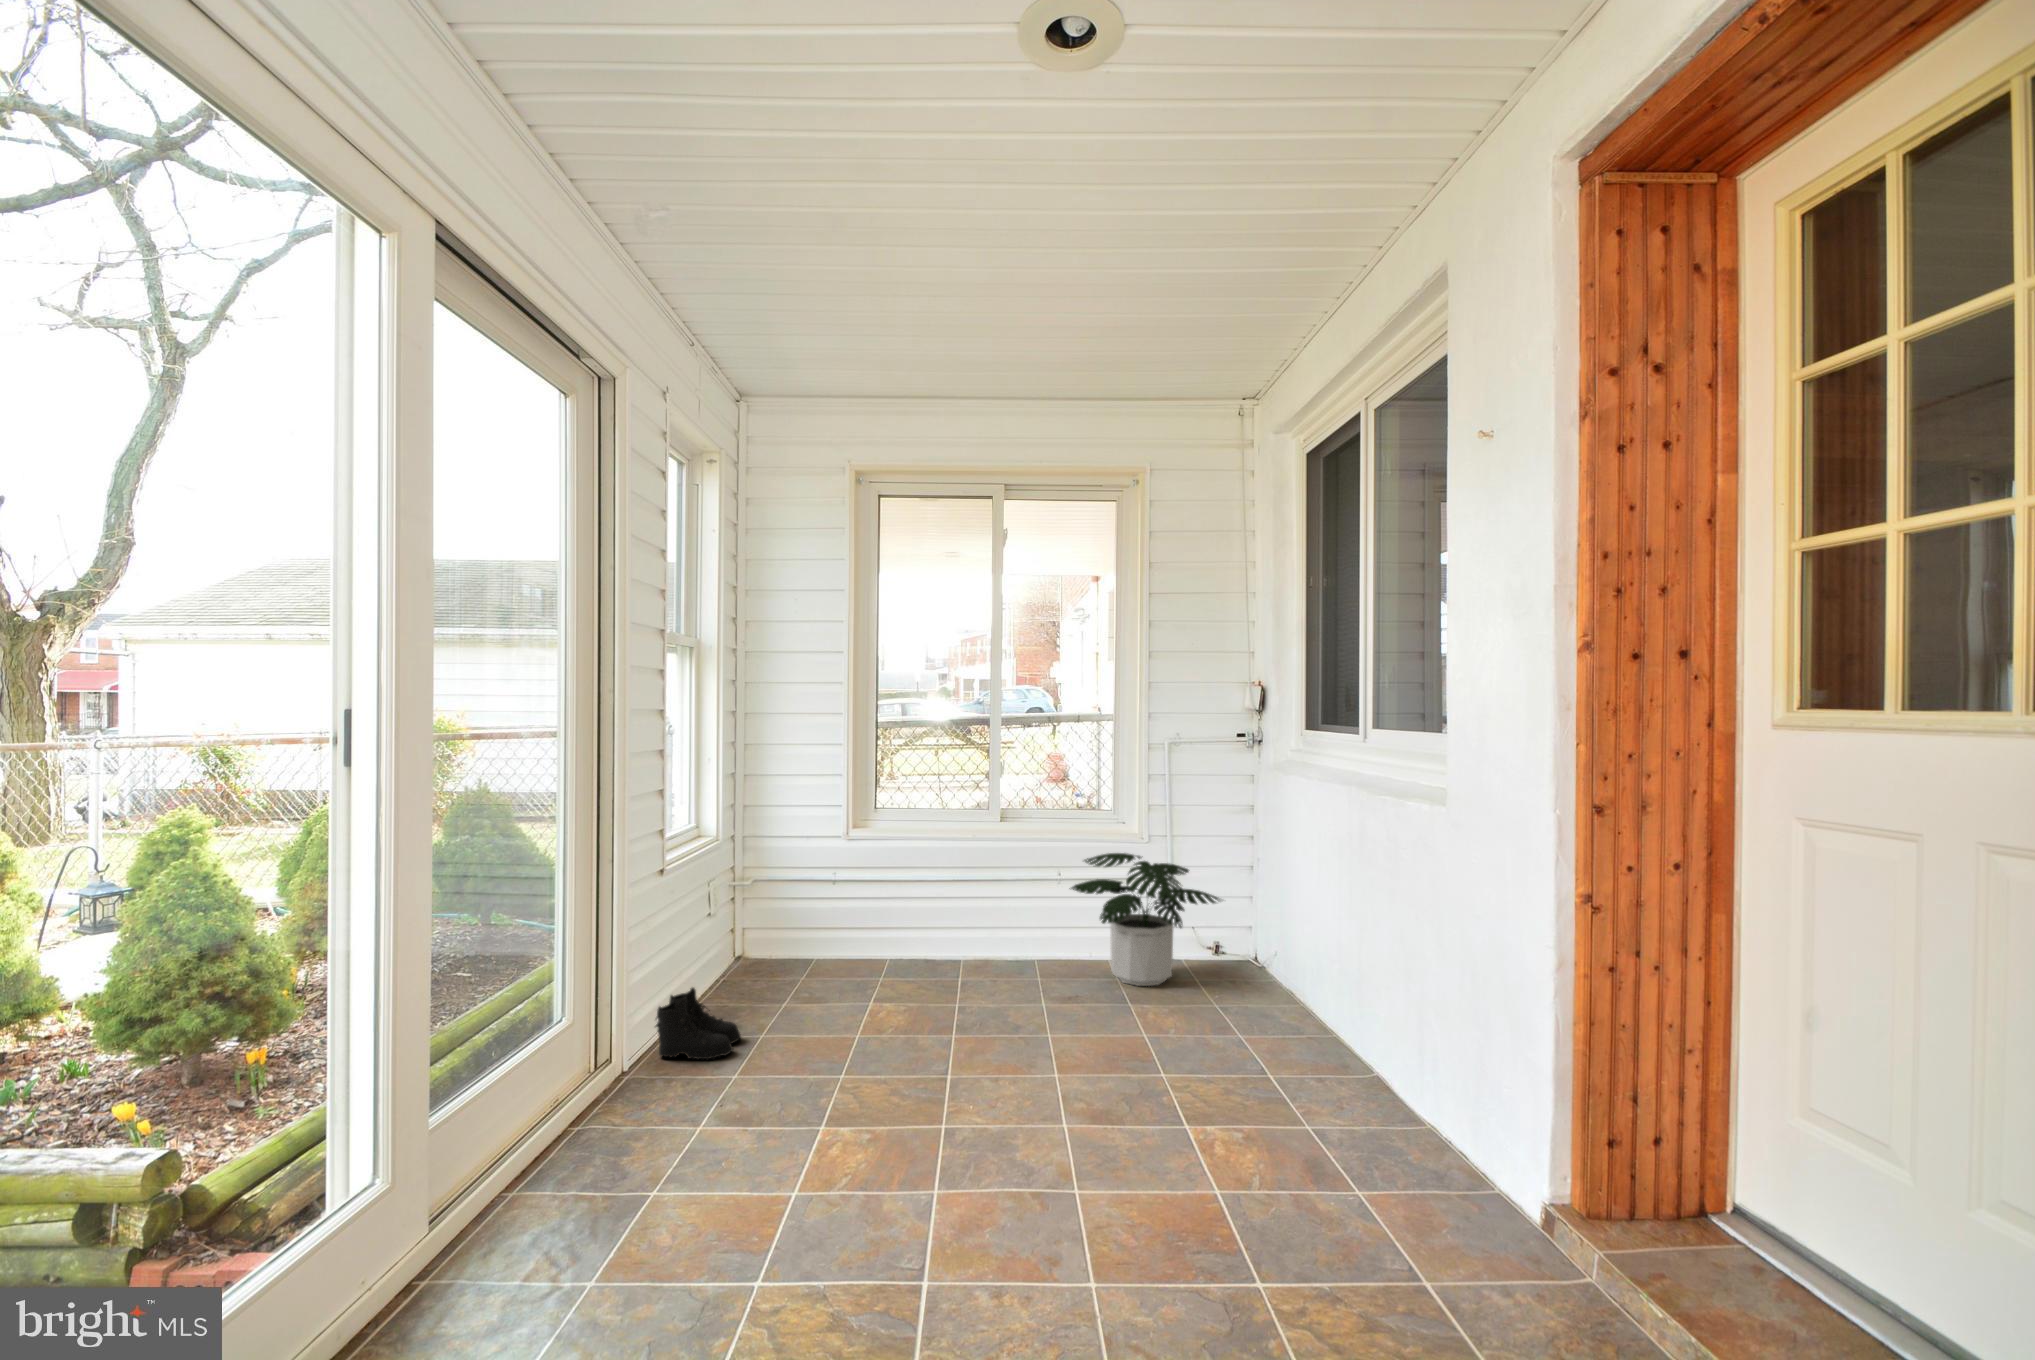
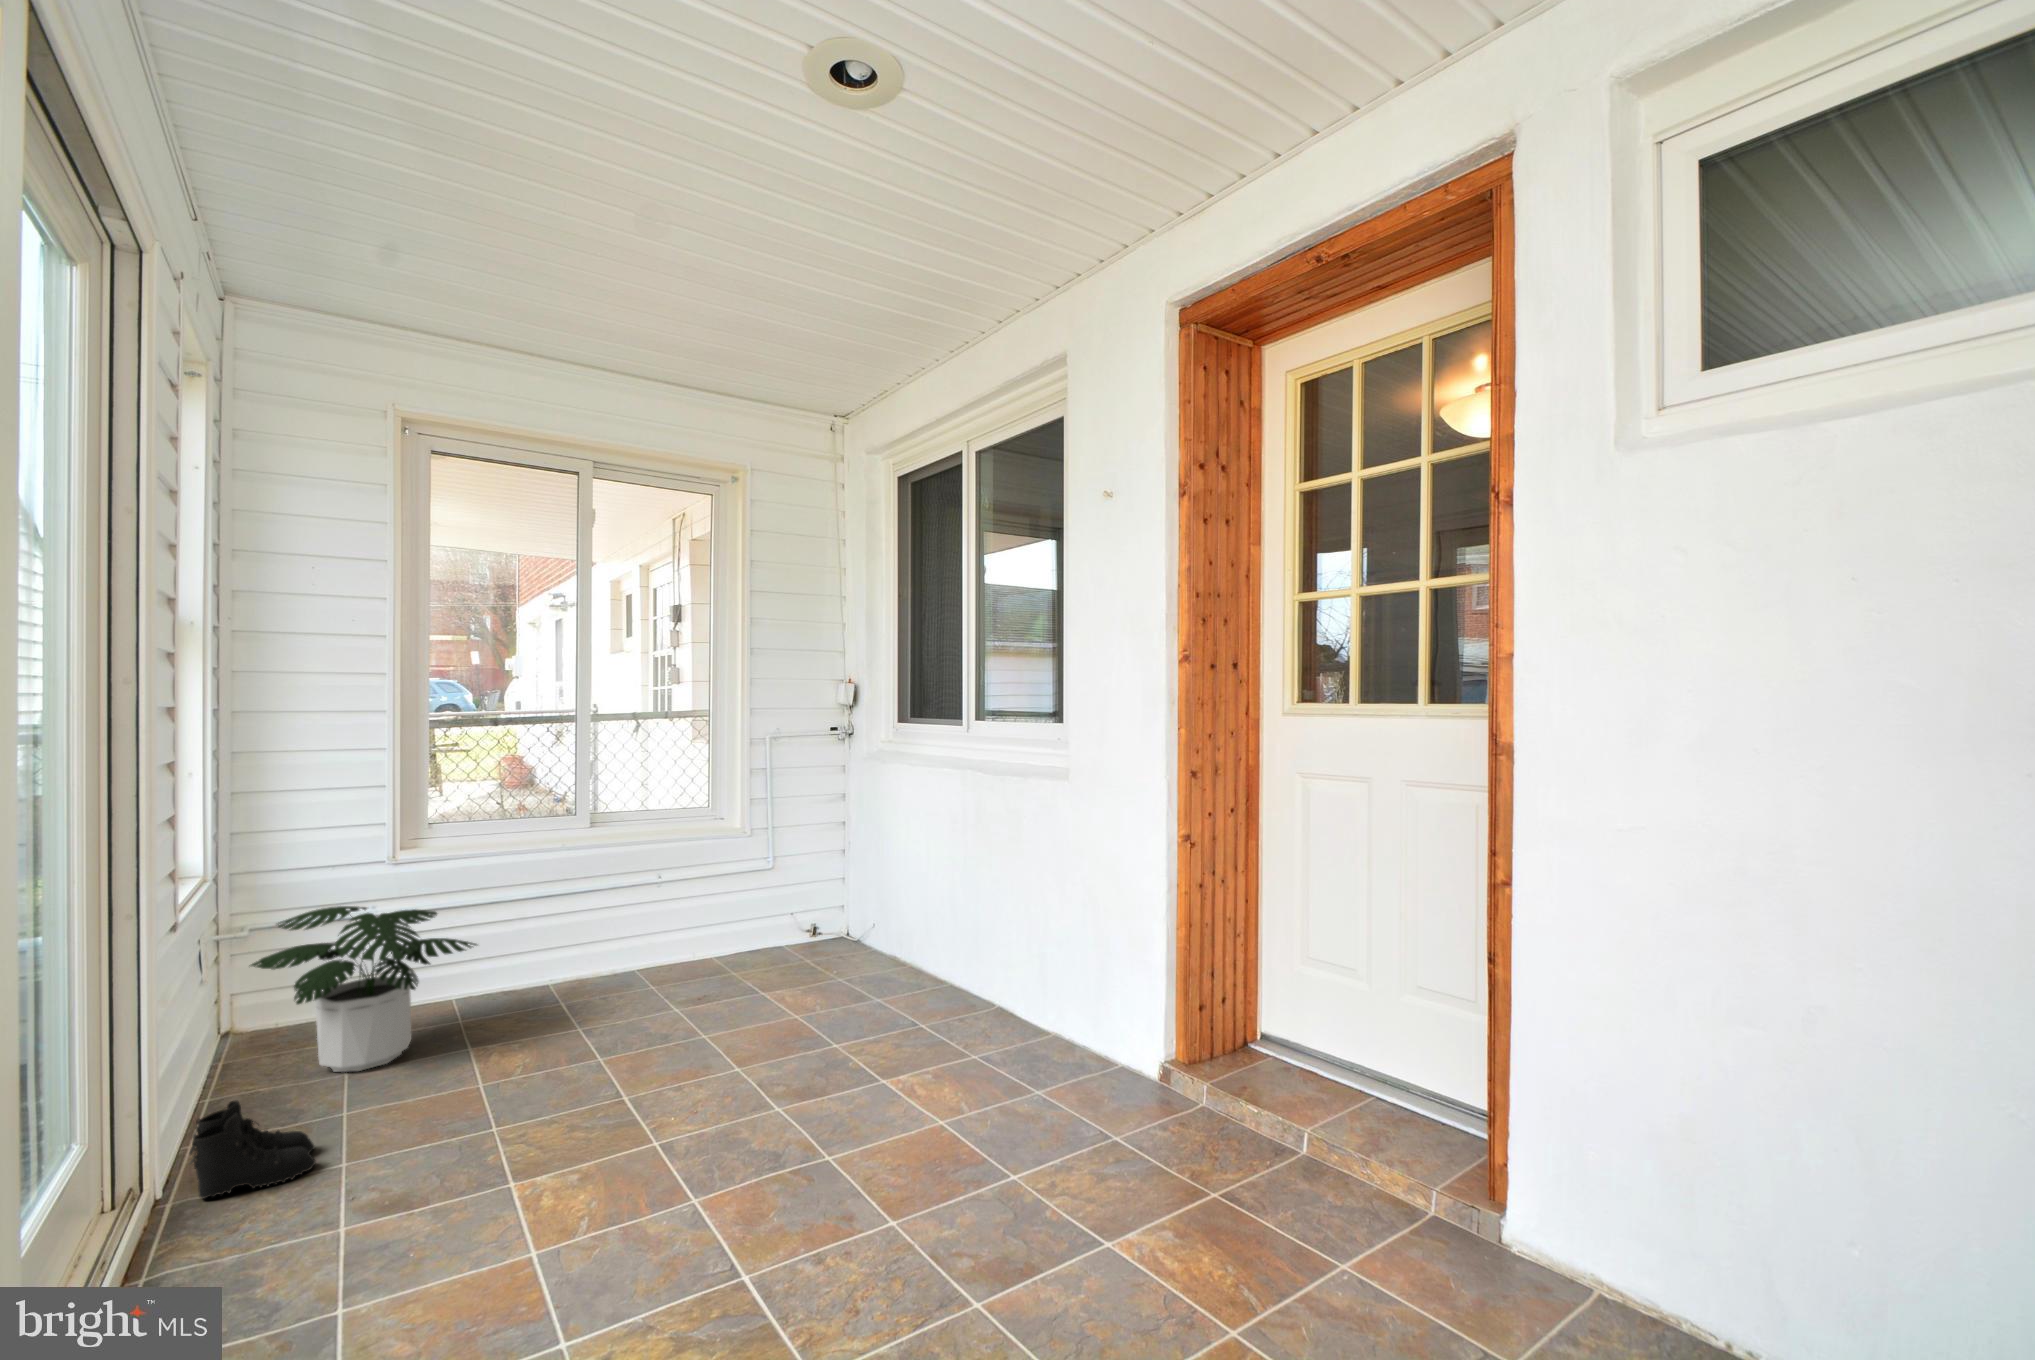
potted plant: present [1071,853,1221,986] -> present [251,906,477,1072]

